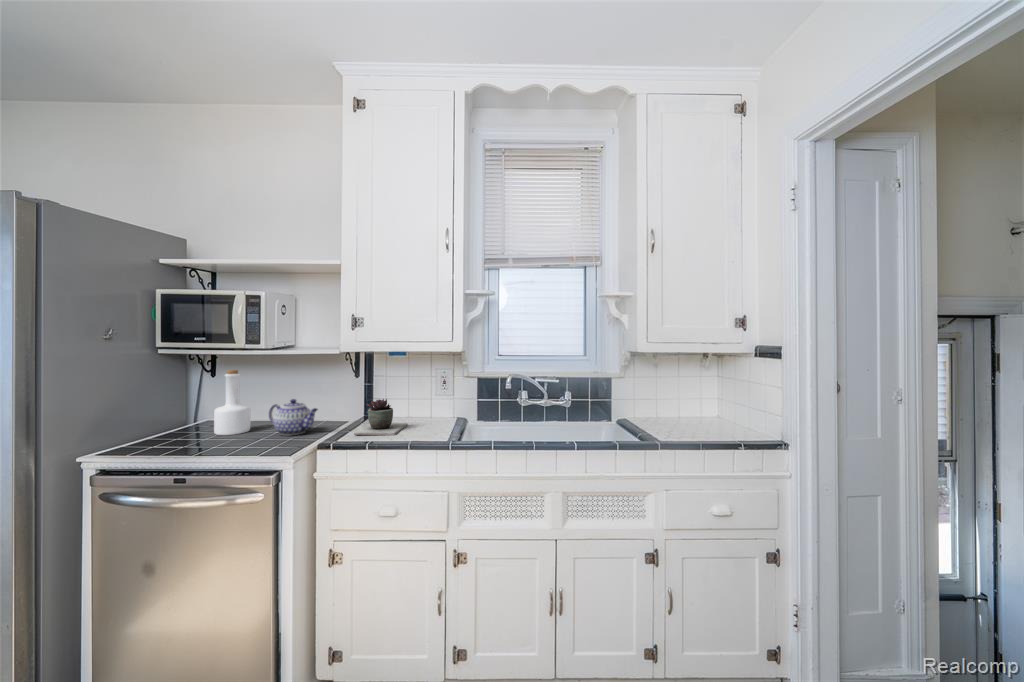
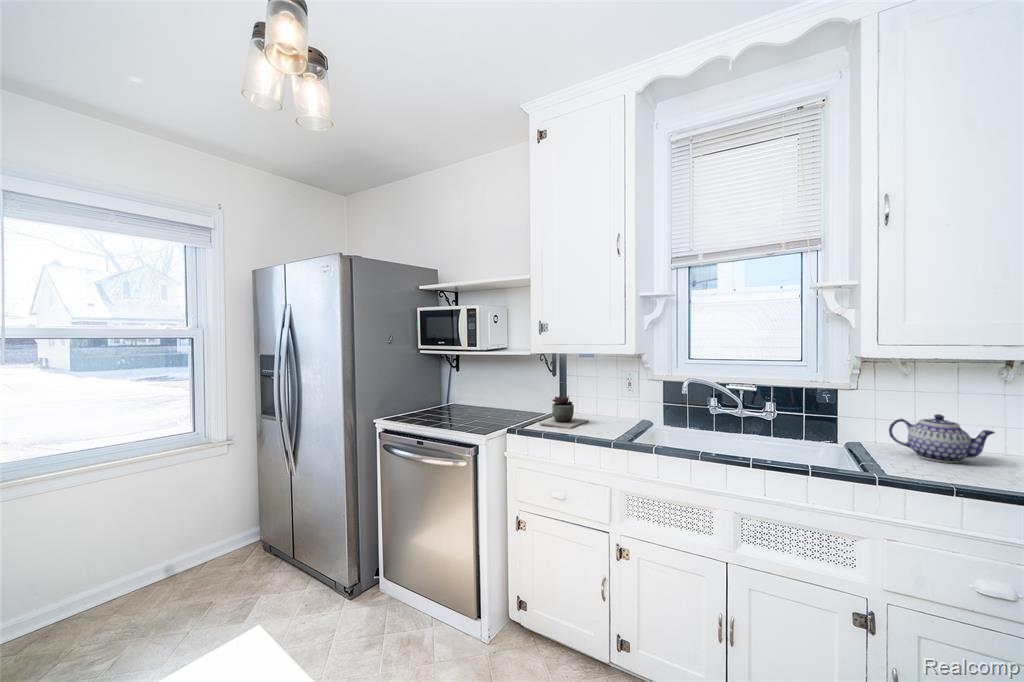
bottle: present [214,370,250,435] -> none [452,366,475,415]
teapot: present [269,399,318,435] -> present [889,414,995,463]

